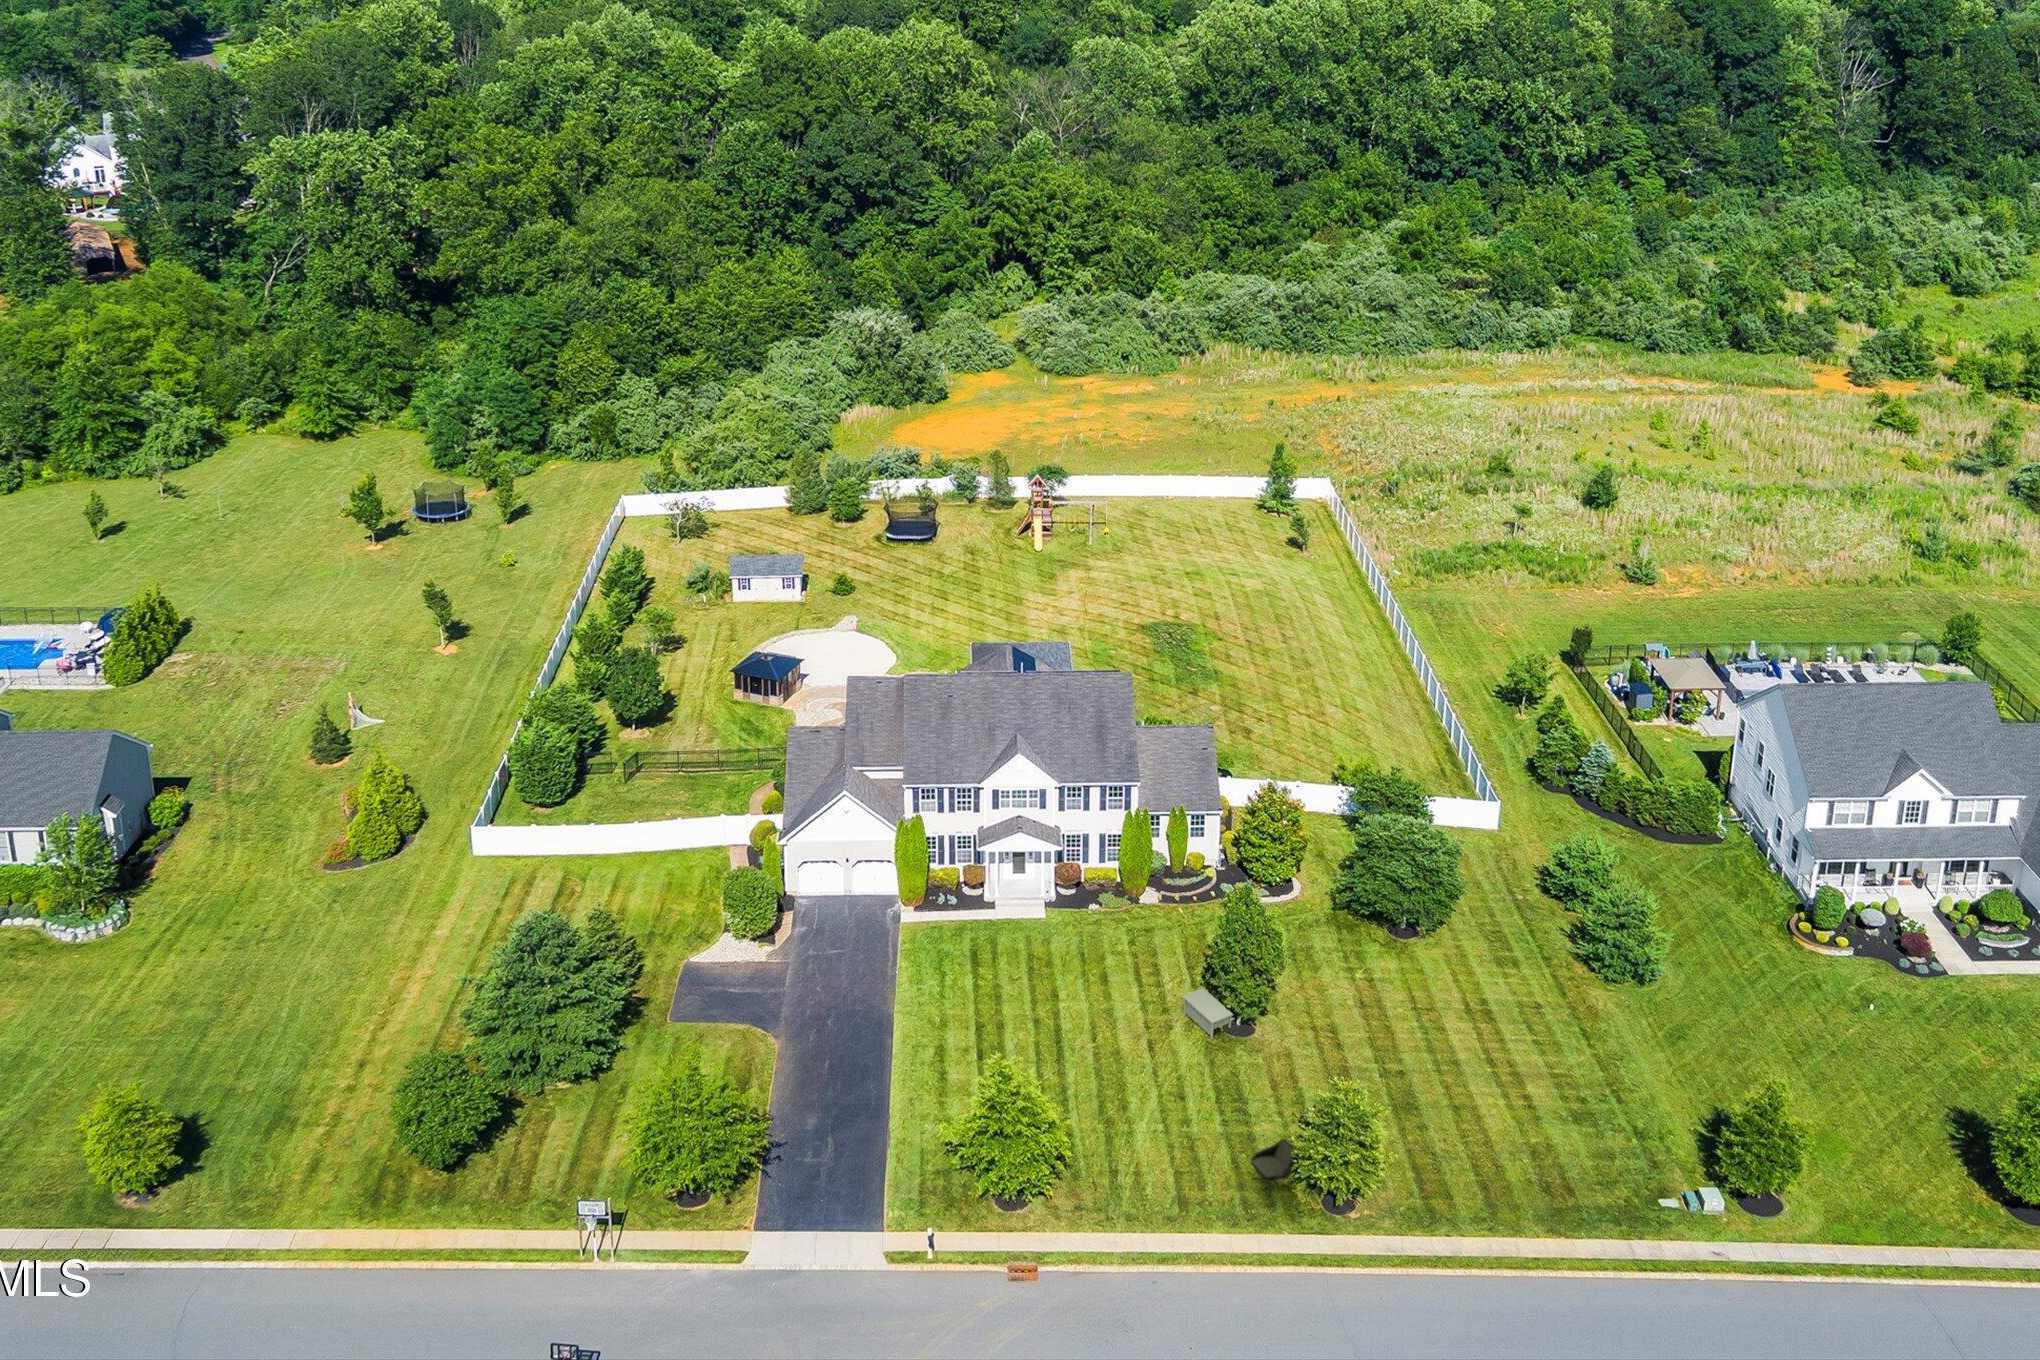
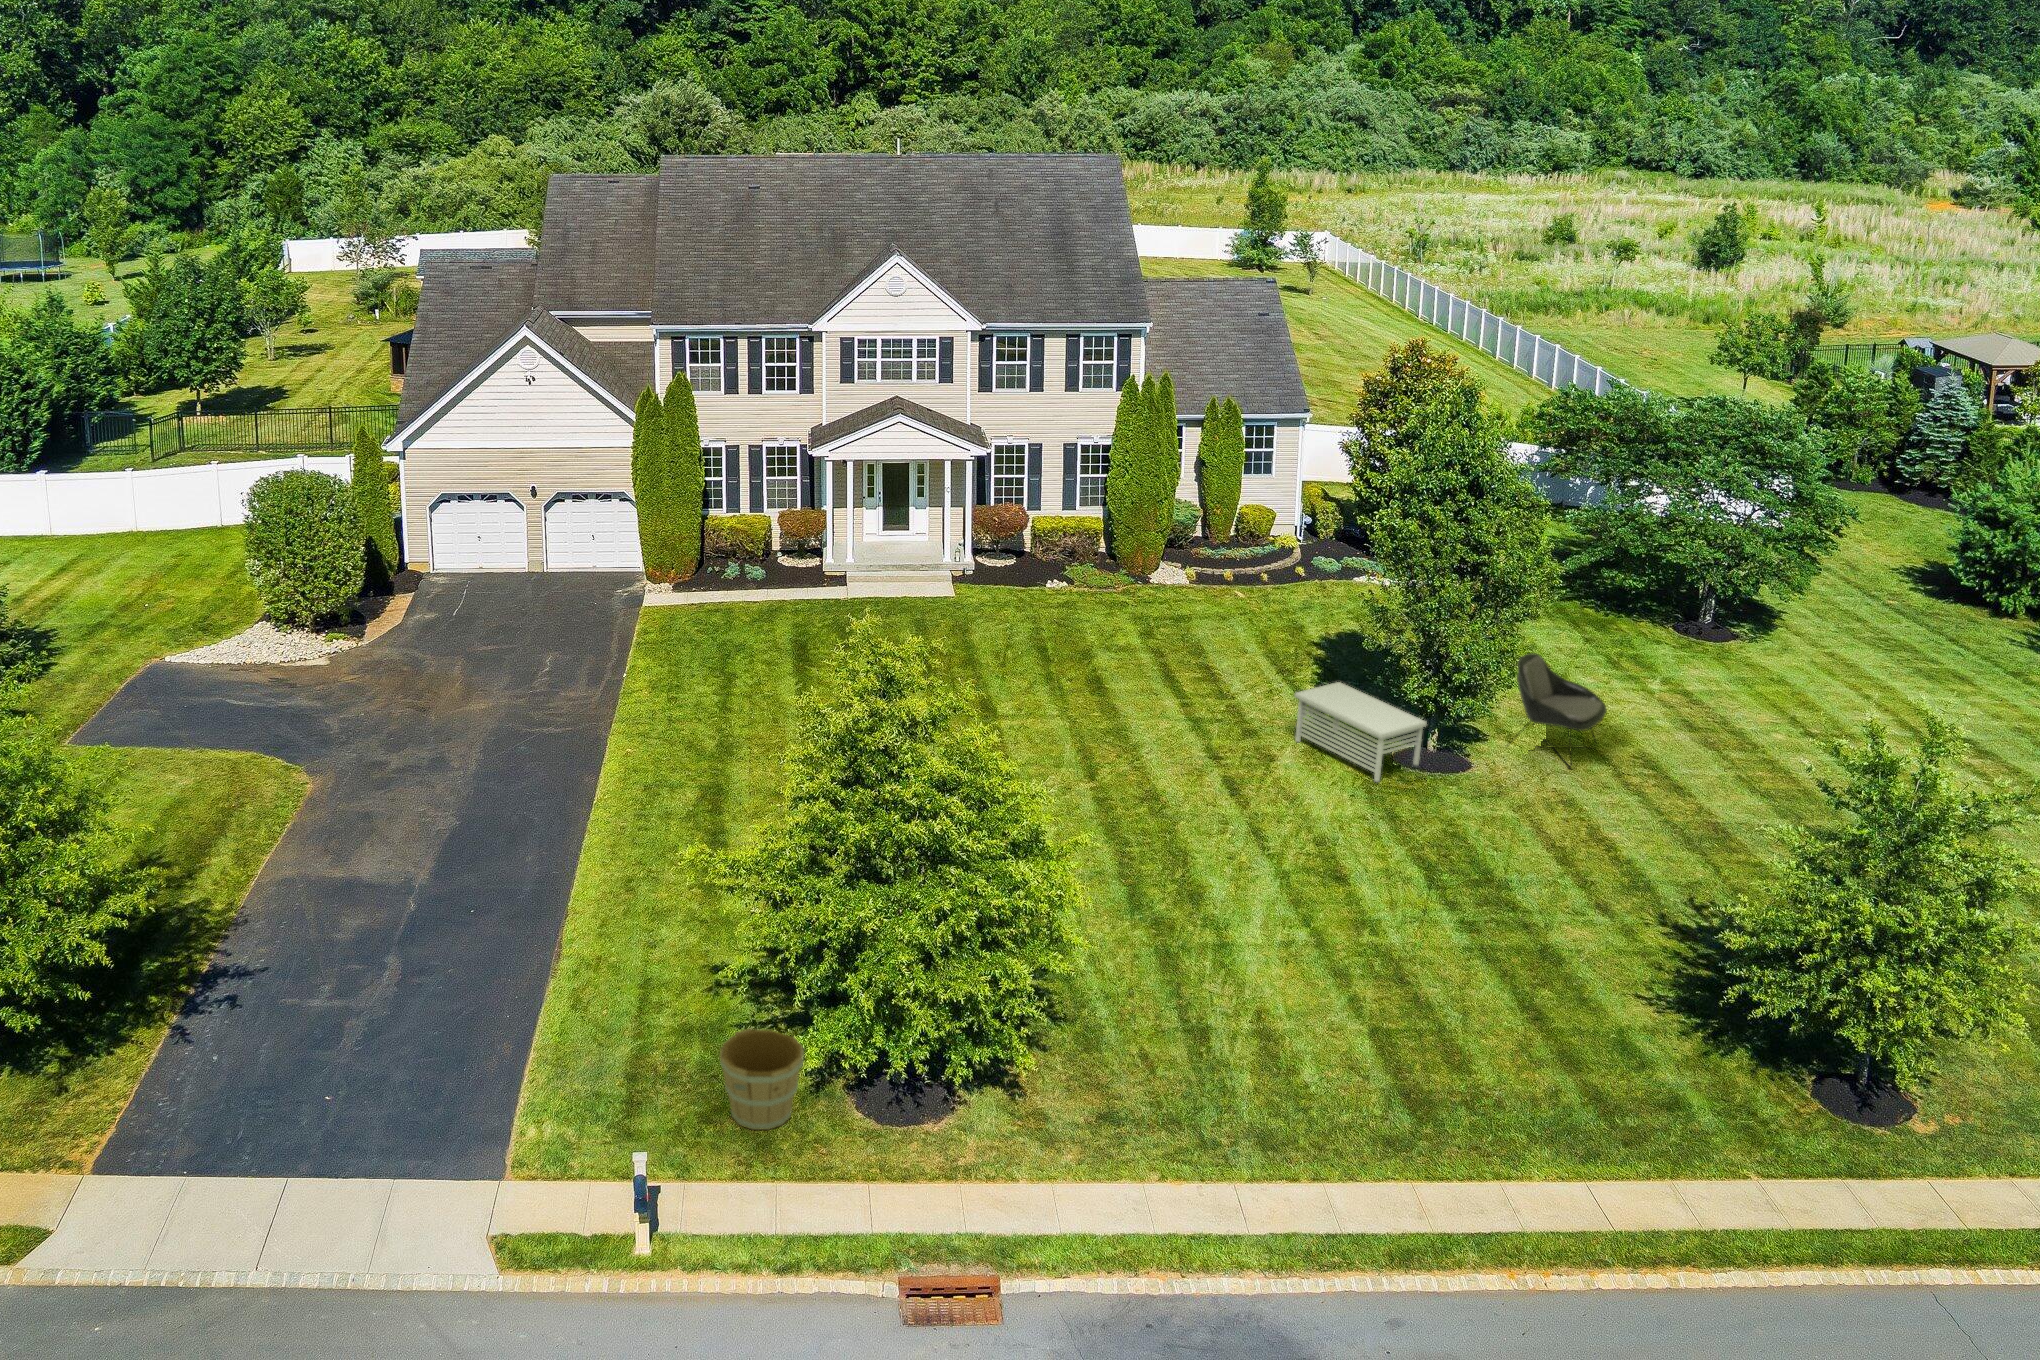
lounge chair: present [1251,1138,1296,1193] -> present [1512,653,1607,768]
wooden bucket: none [951,1177,979,1213] -> present [720,1028,804,1130]

